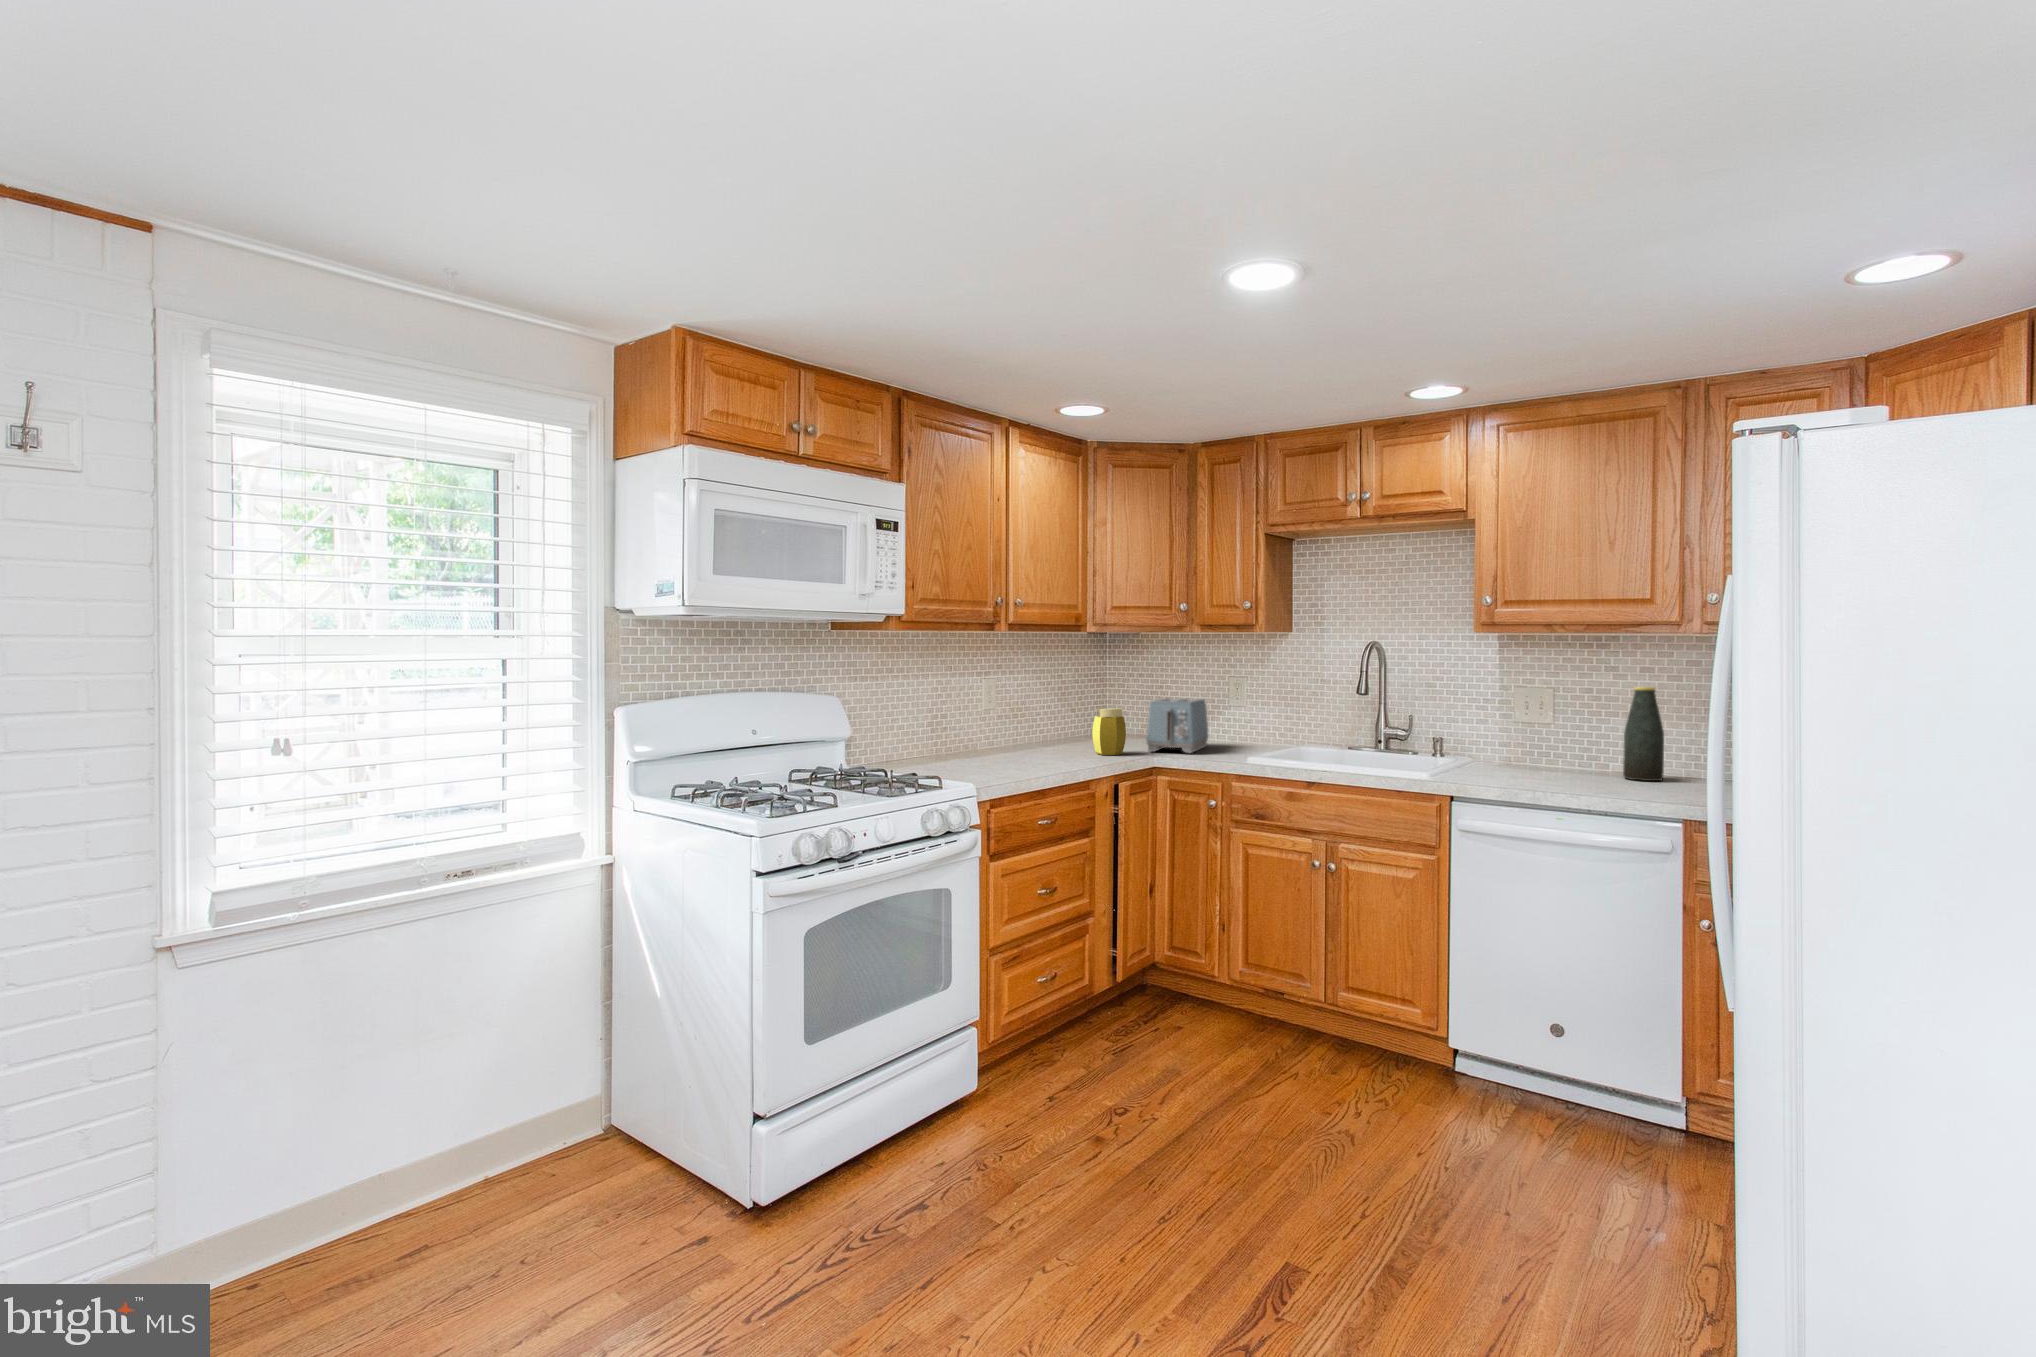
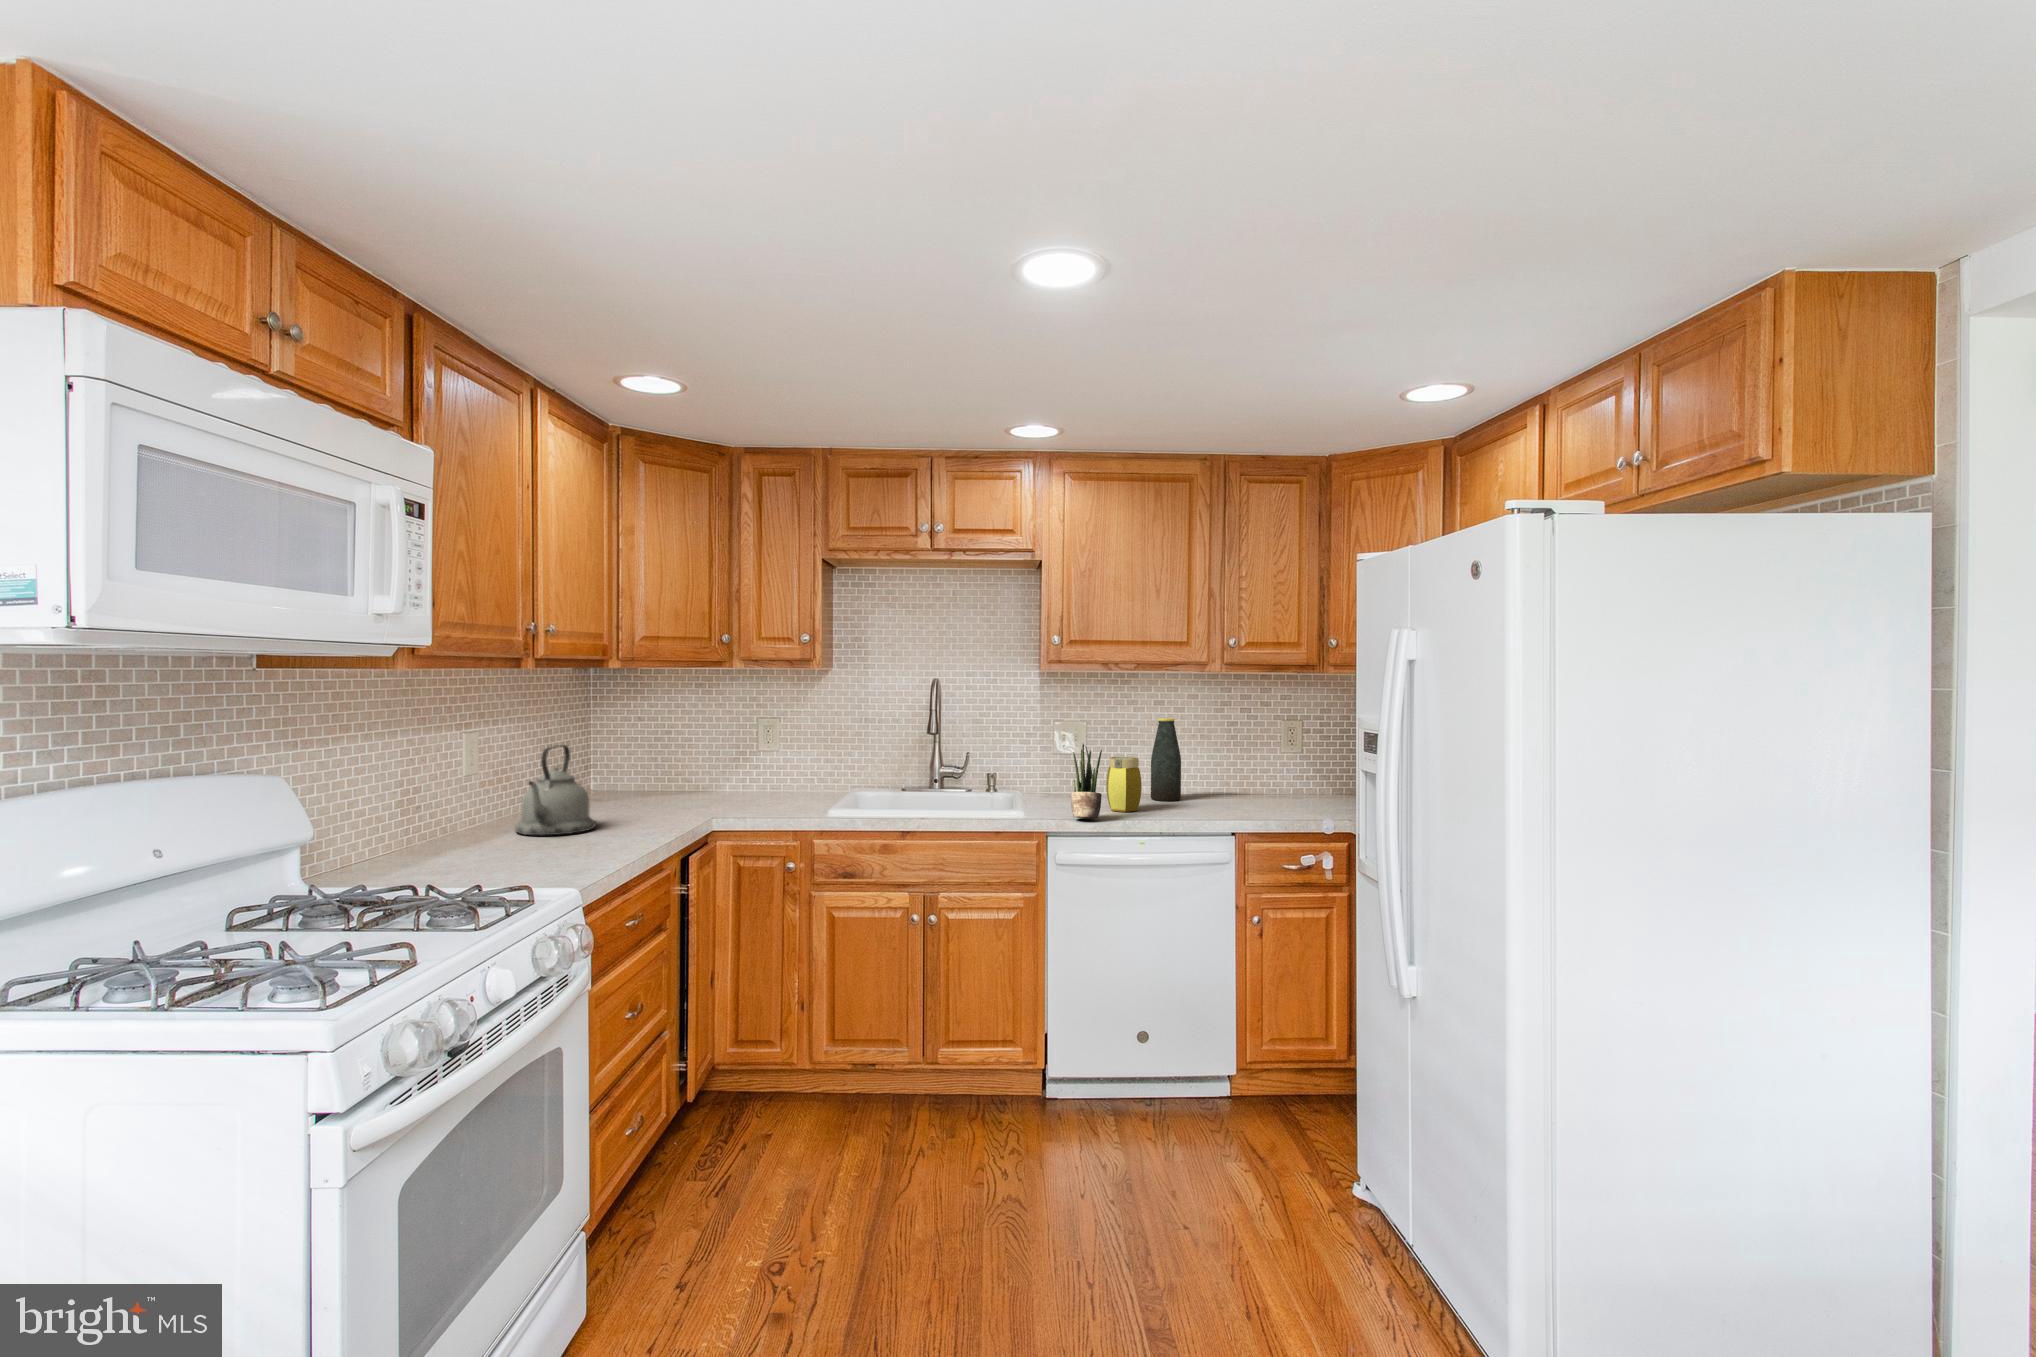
kettle: none [1008,692,1064,759] -> present [515,745,596,835]
toaster: present [1146,698,1208,753] -> none [688,742,747,809]
potted plant: none [1480,706,1519,787] -> present [1071,744,1102,818]
jar: present [1092,708,1126,755] -> present [1106,757,1142,812]

